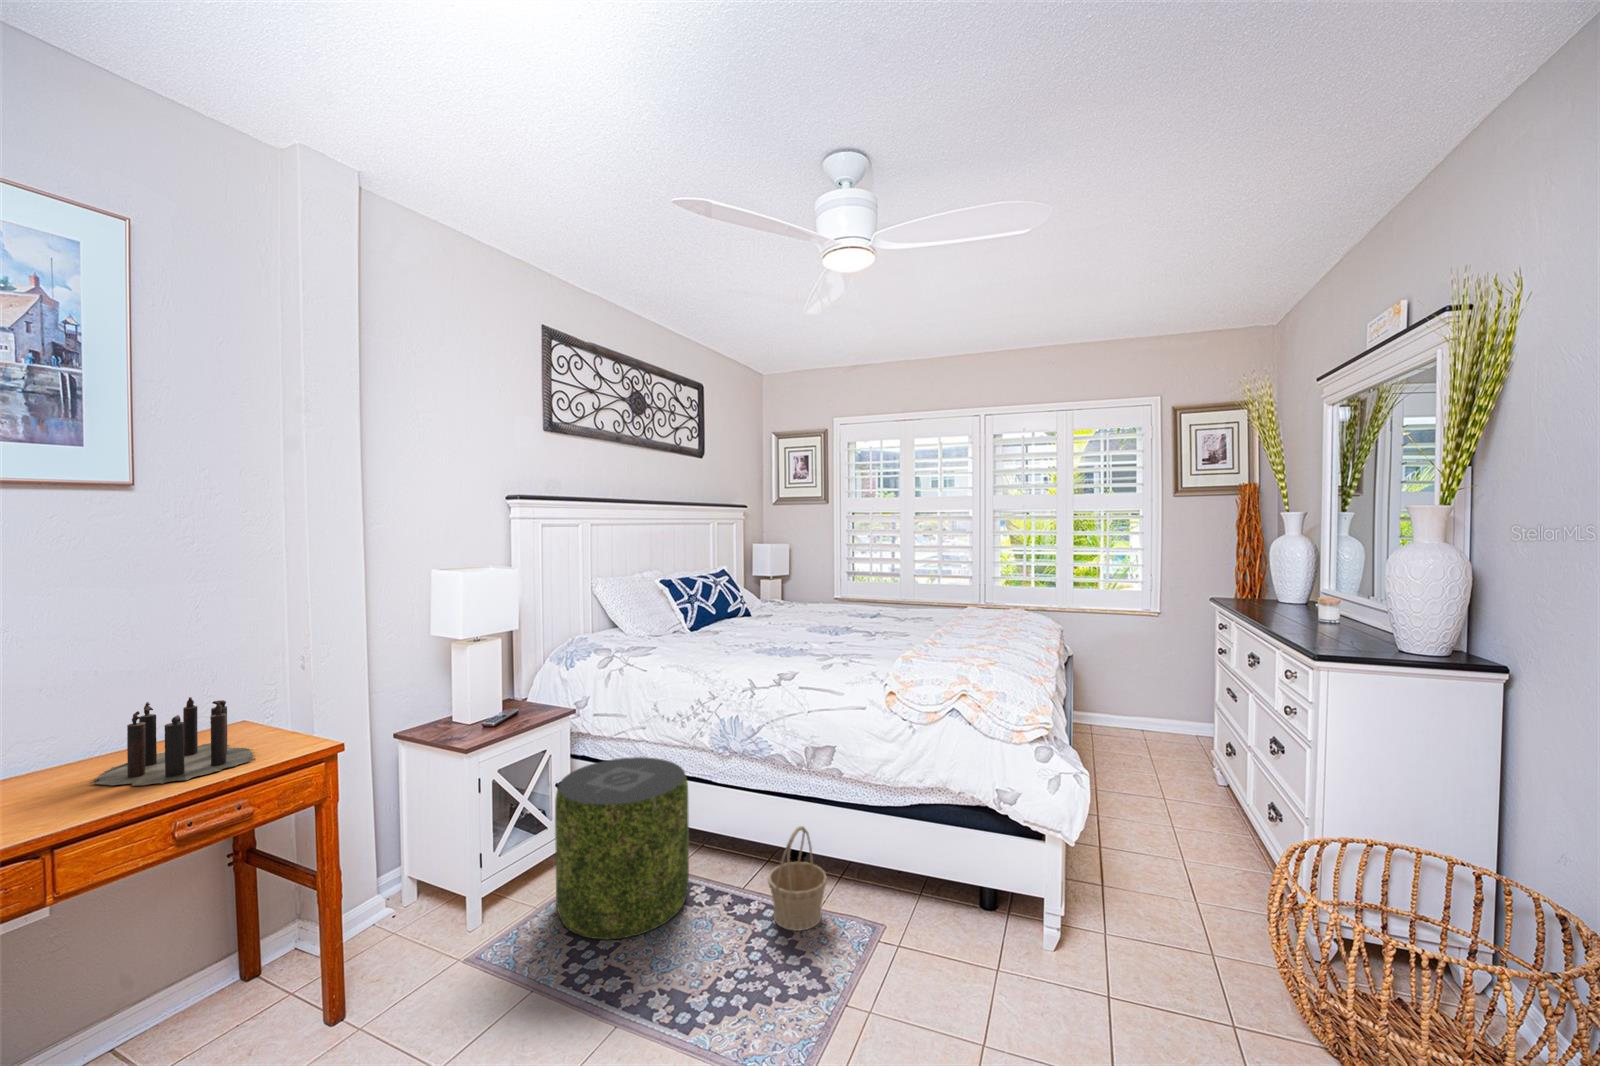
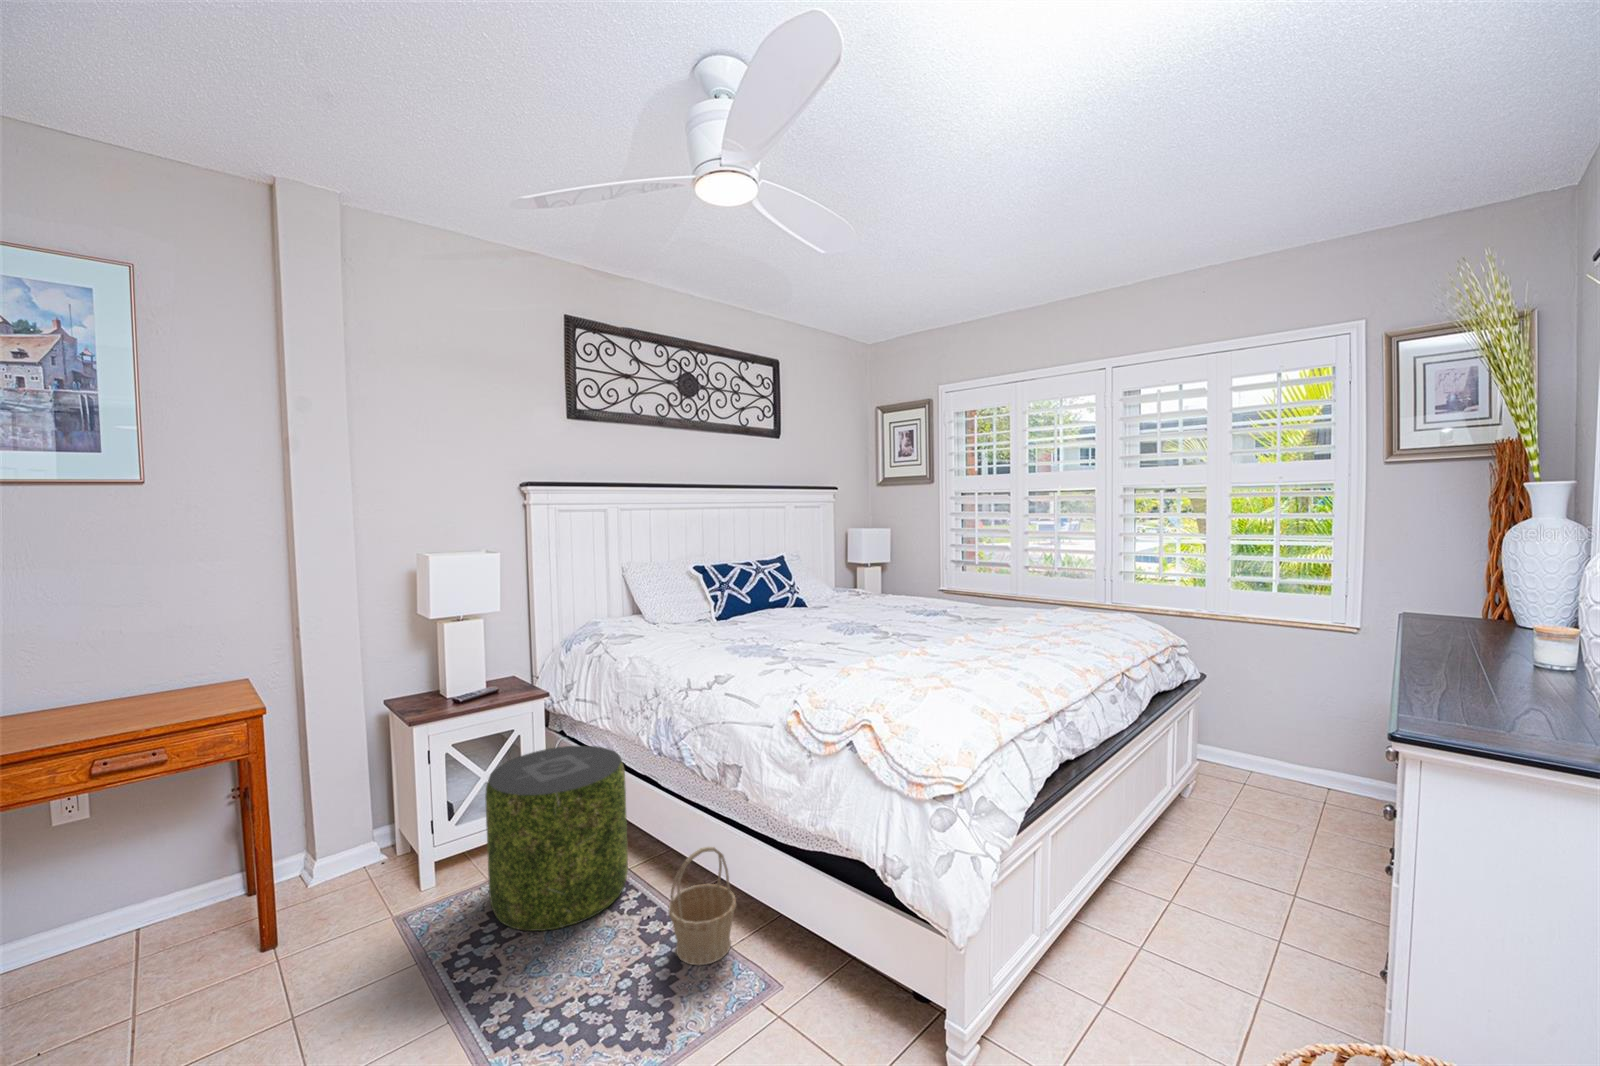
candle: present [92,697,255,786] -> none [52,661,228,733]

